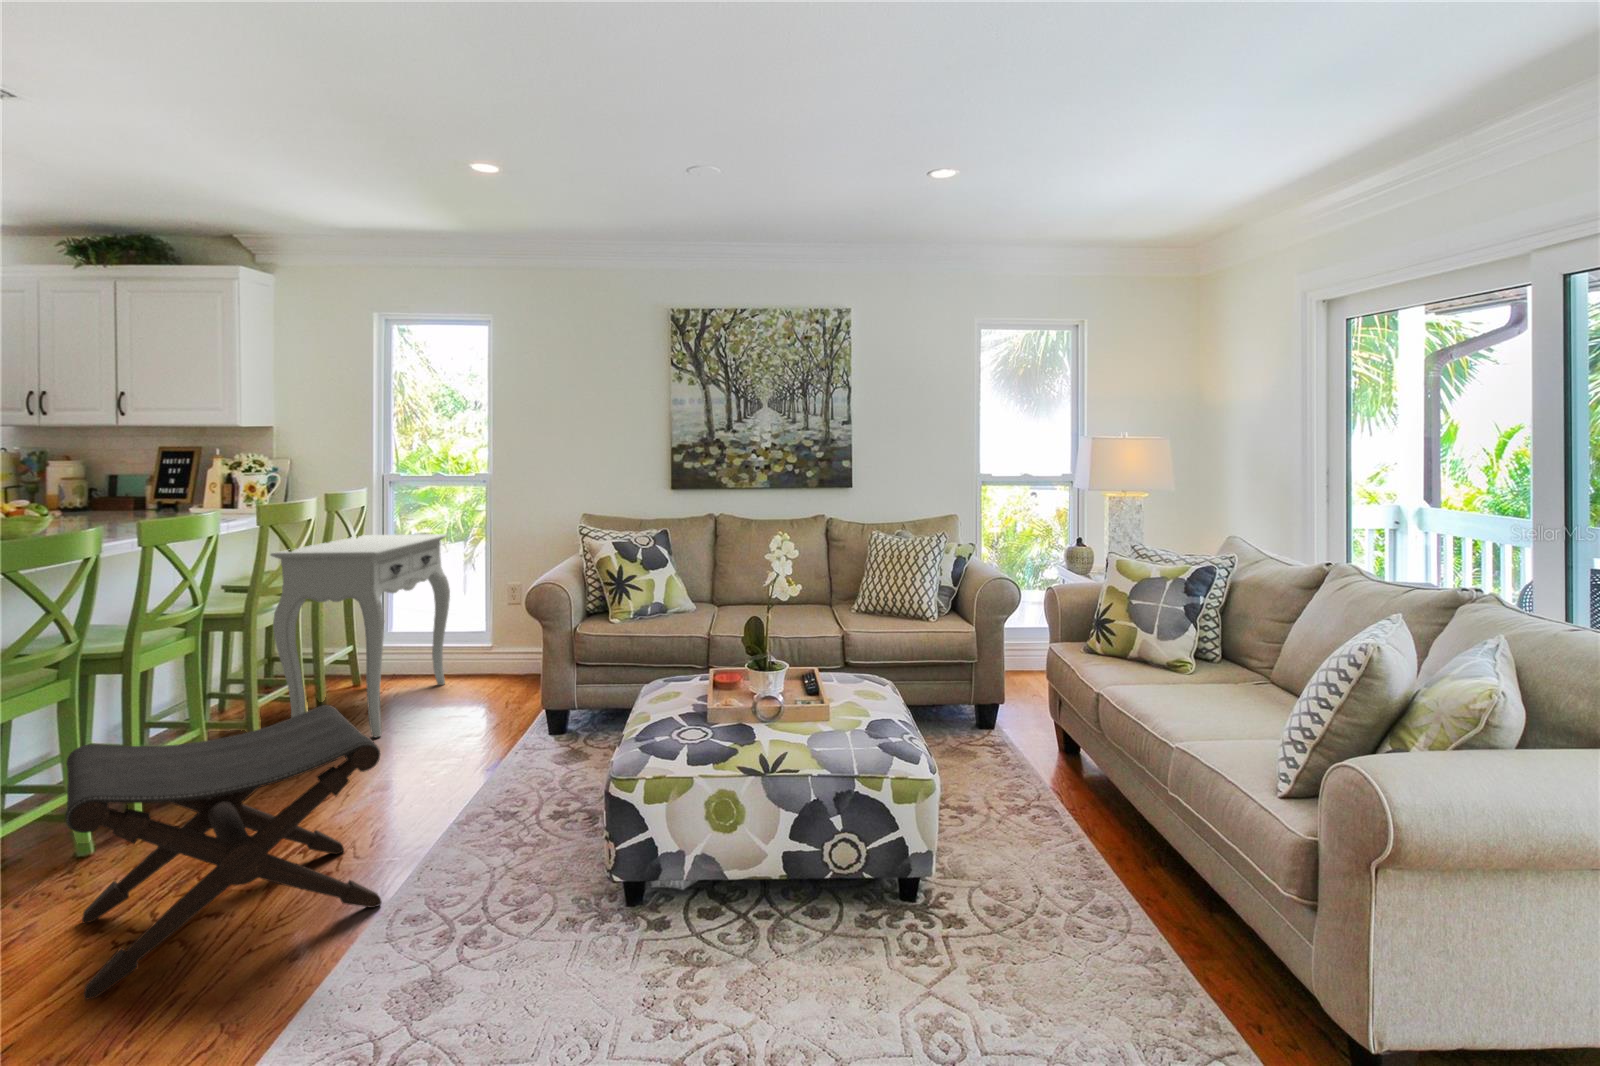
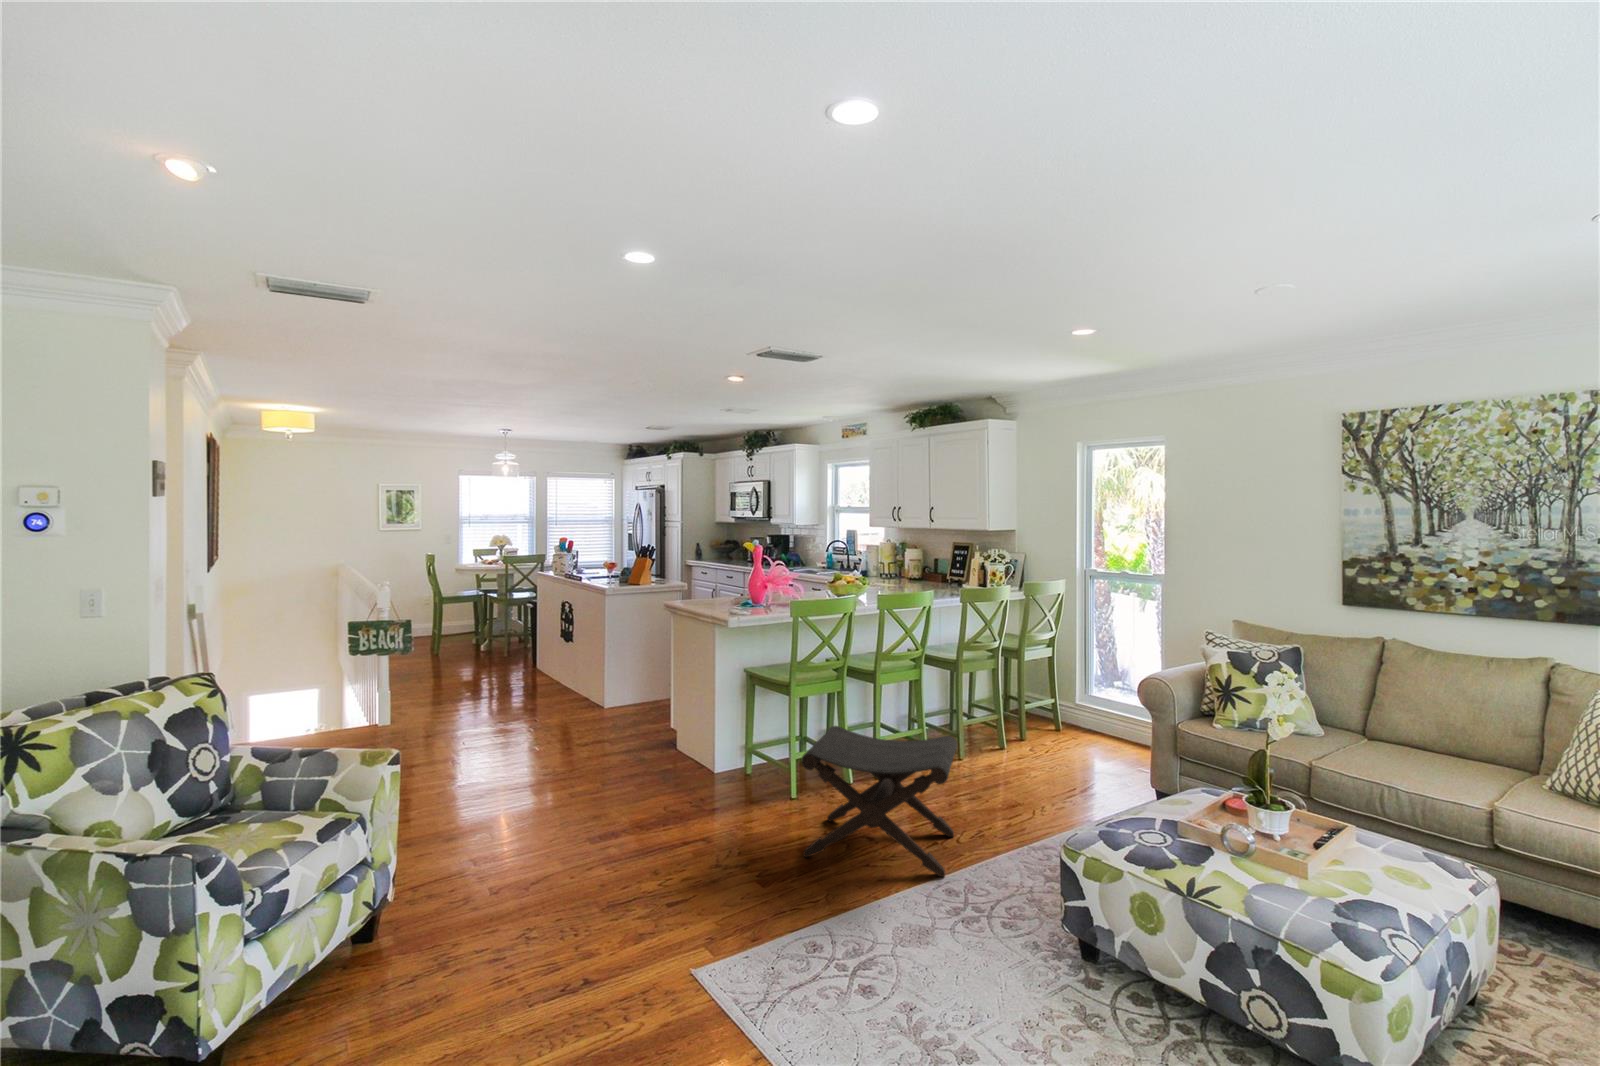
console table: present [271,534,450,737] -> none [978,617,1122,771]

